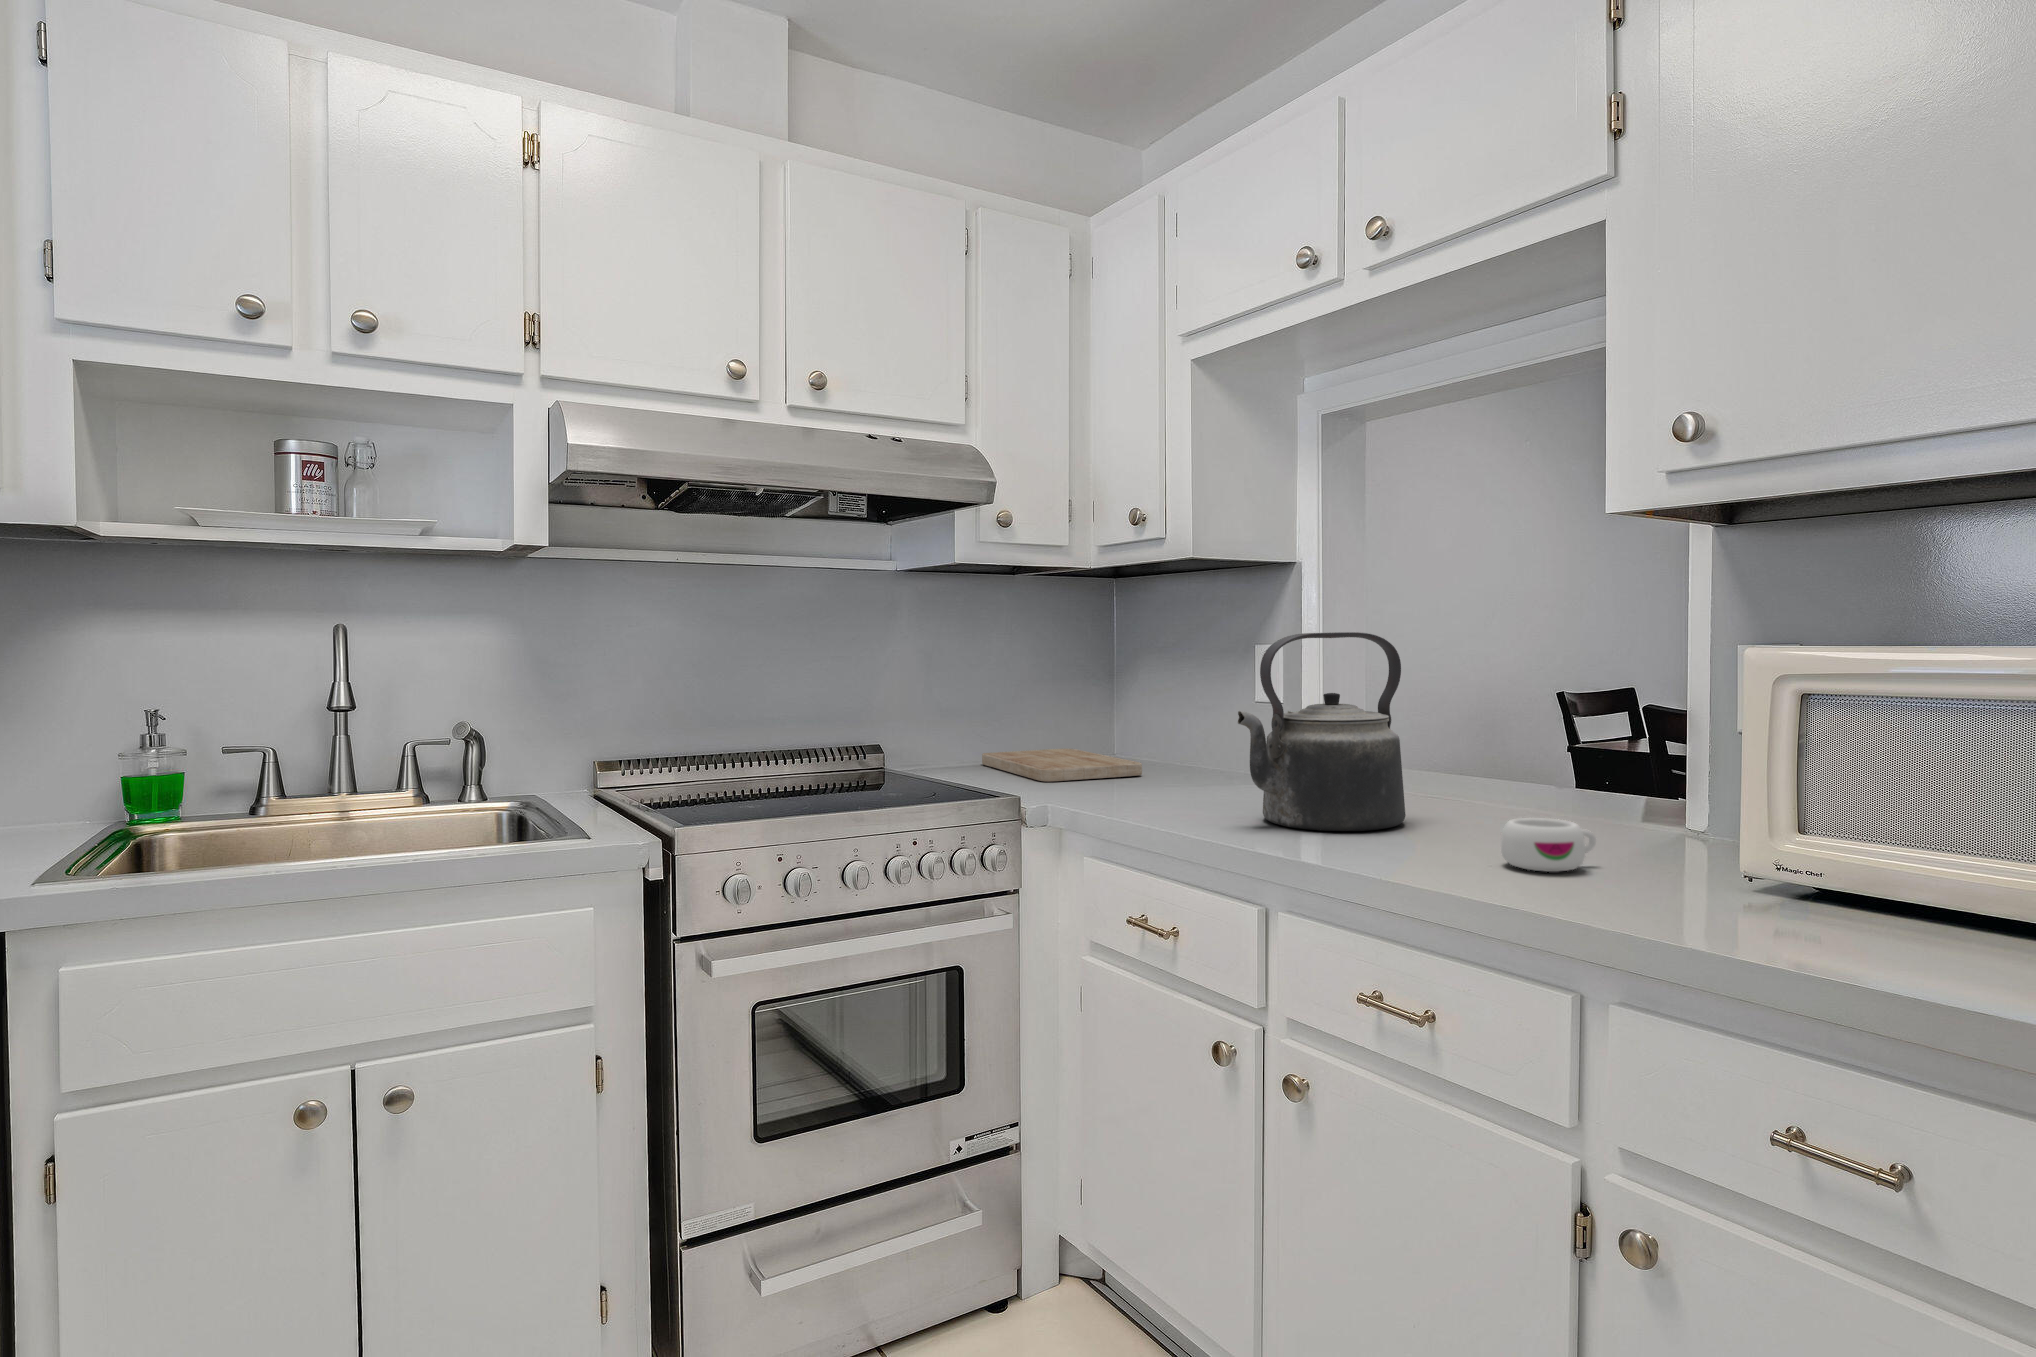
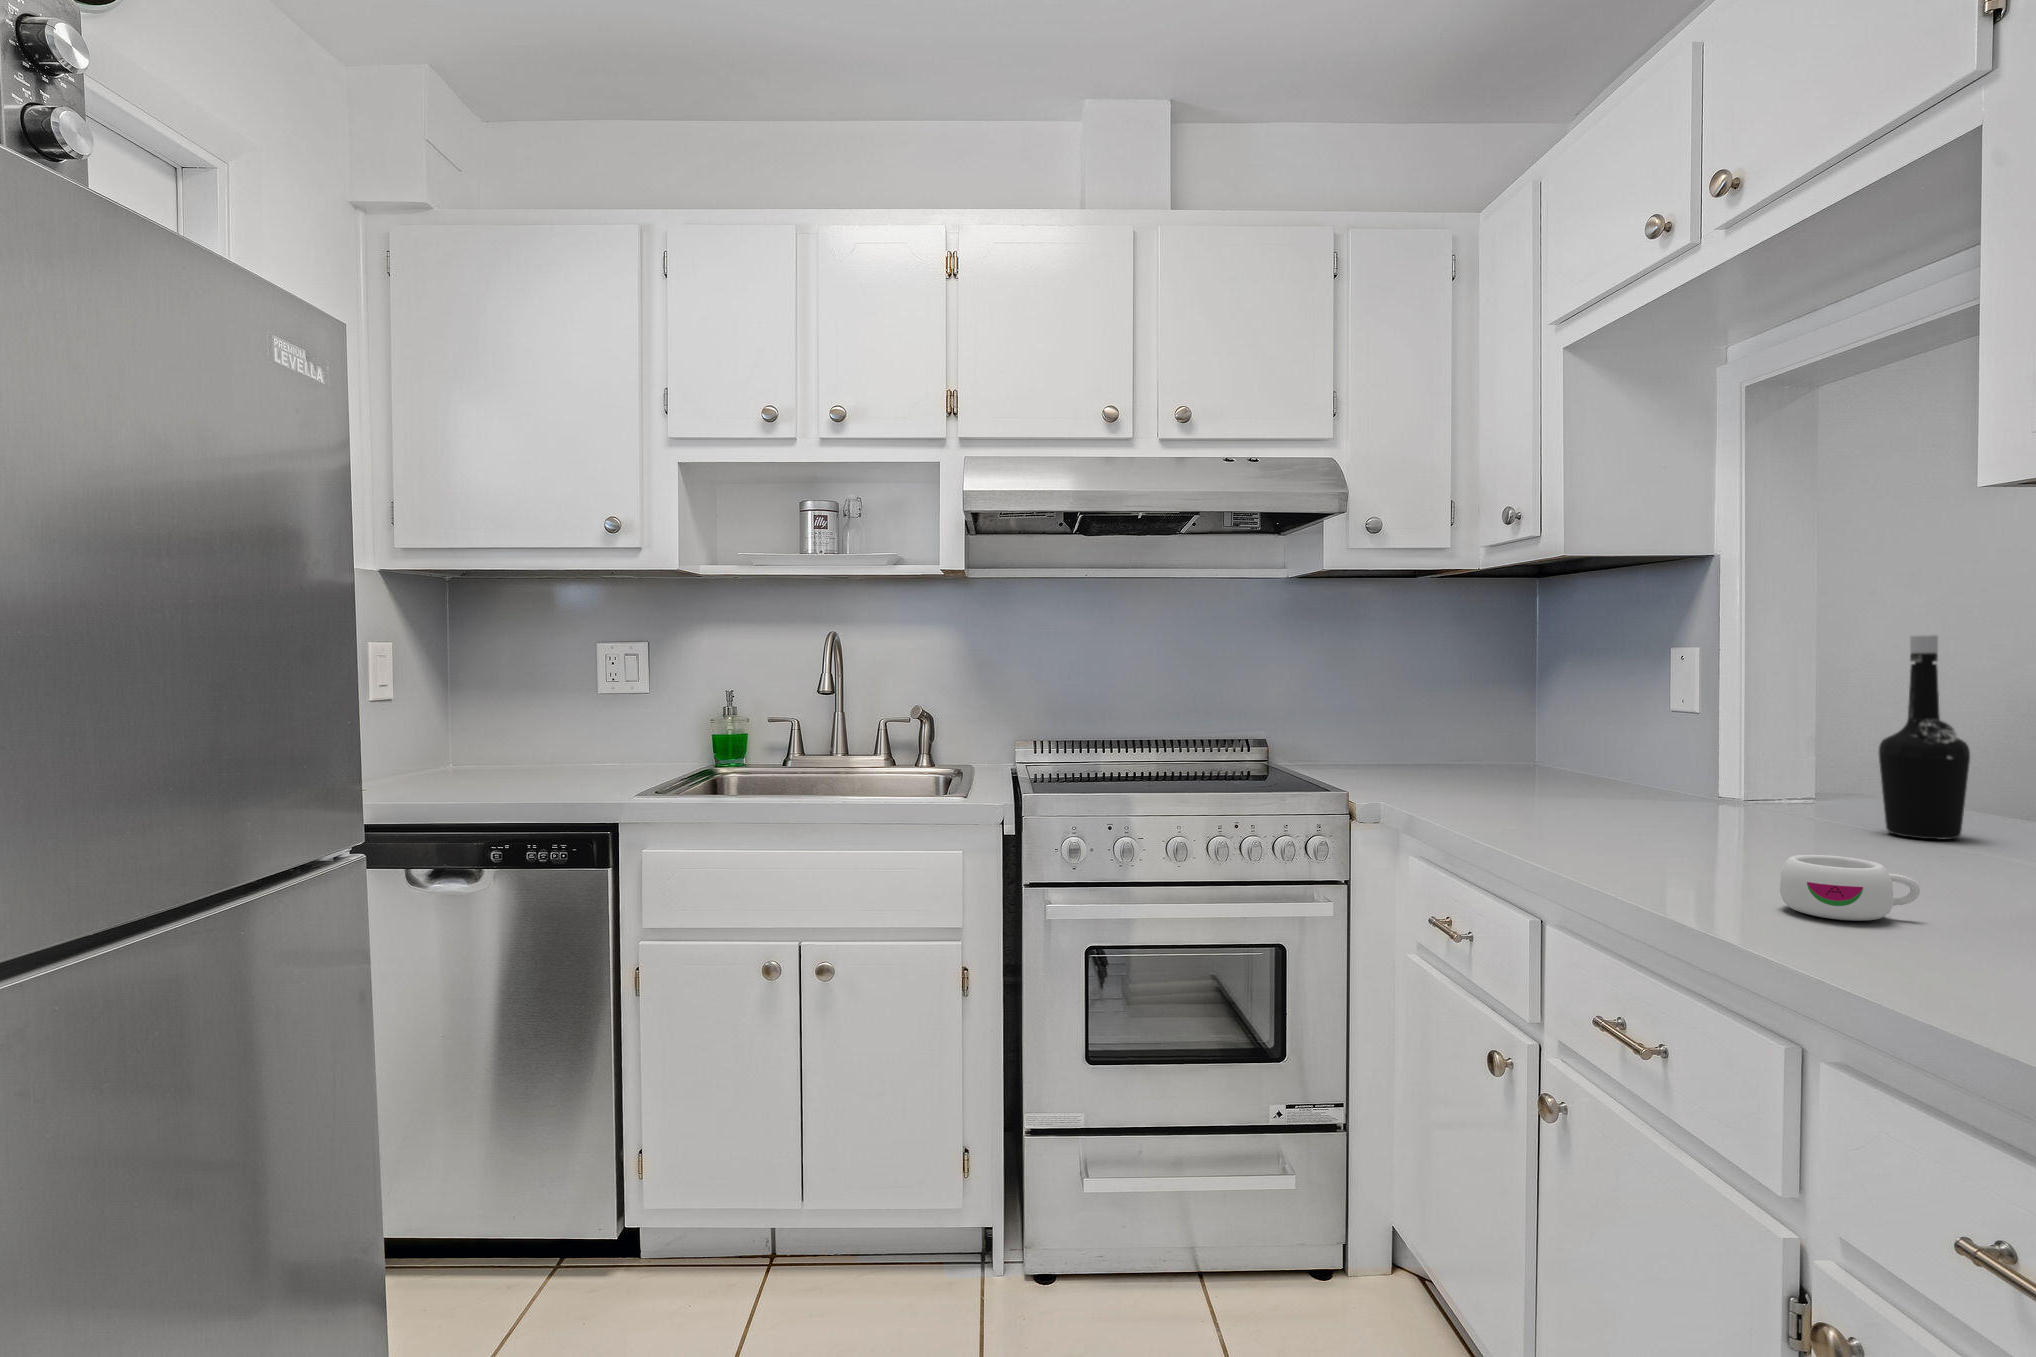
kettle: present [1238,632,1406,831] -> none [1533,637,1757,857]
bottle: none [1445,632,1507,798] -> present [1879,635,1970,840]
cutting board: present [982,749,1142,782] -> none [1374,754,1524,785]

